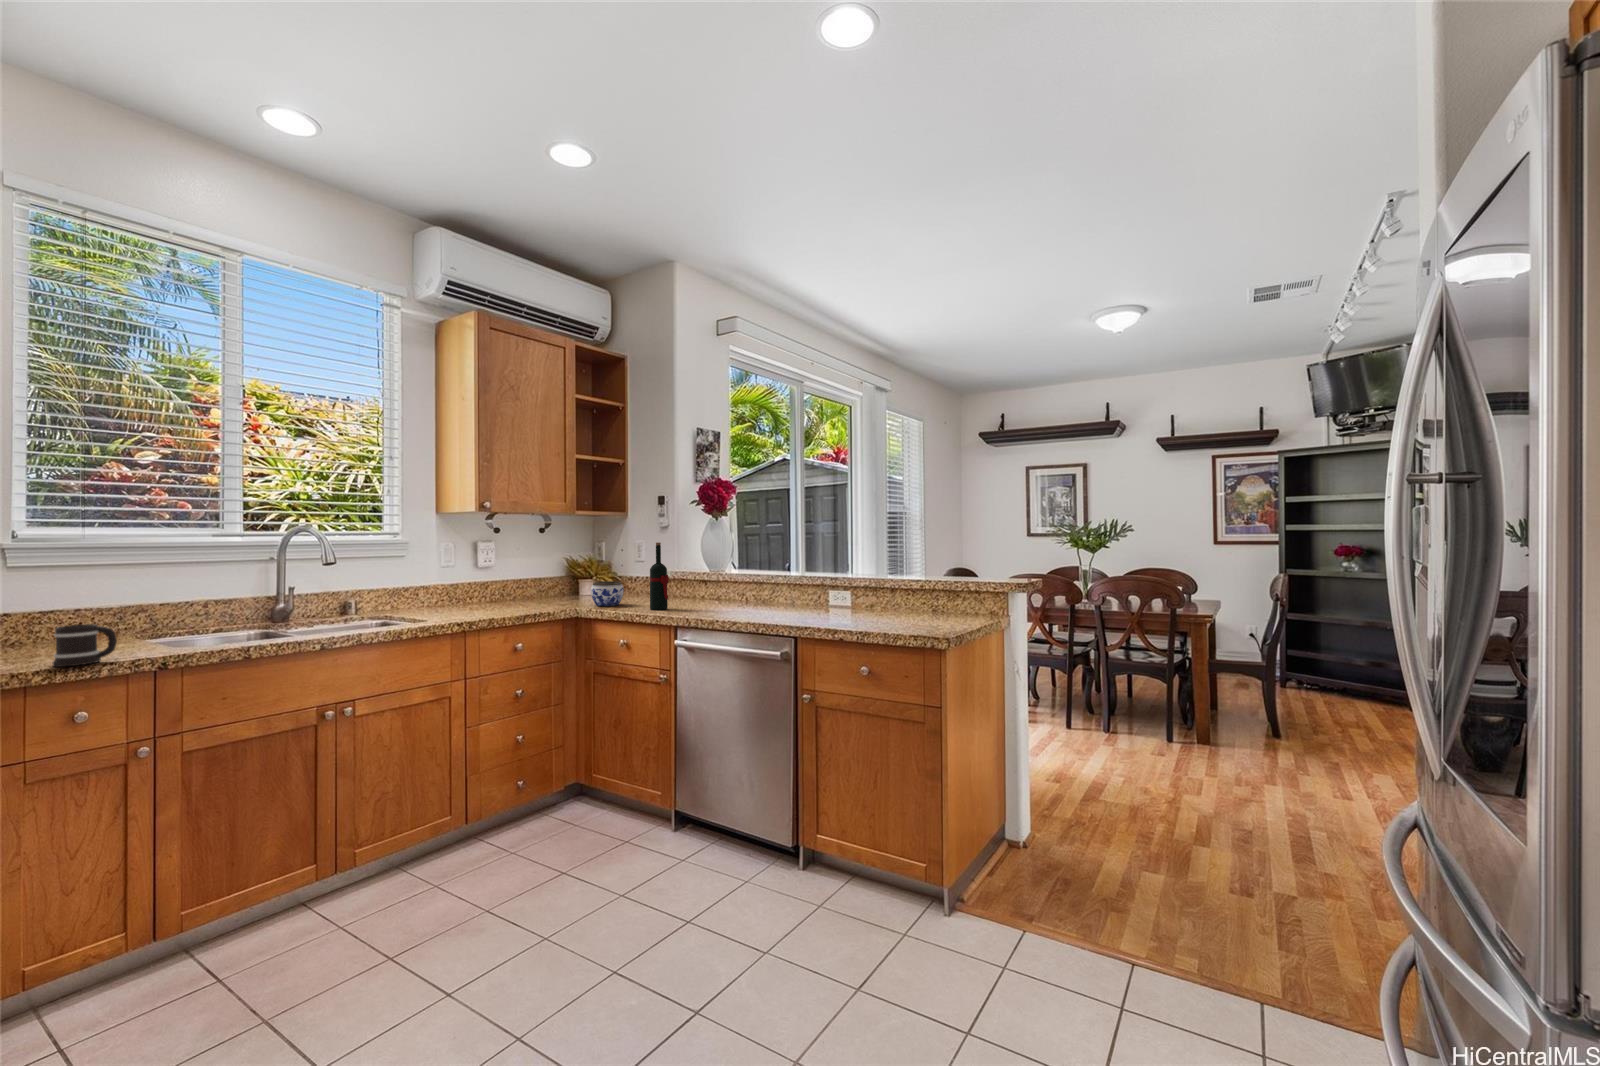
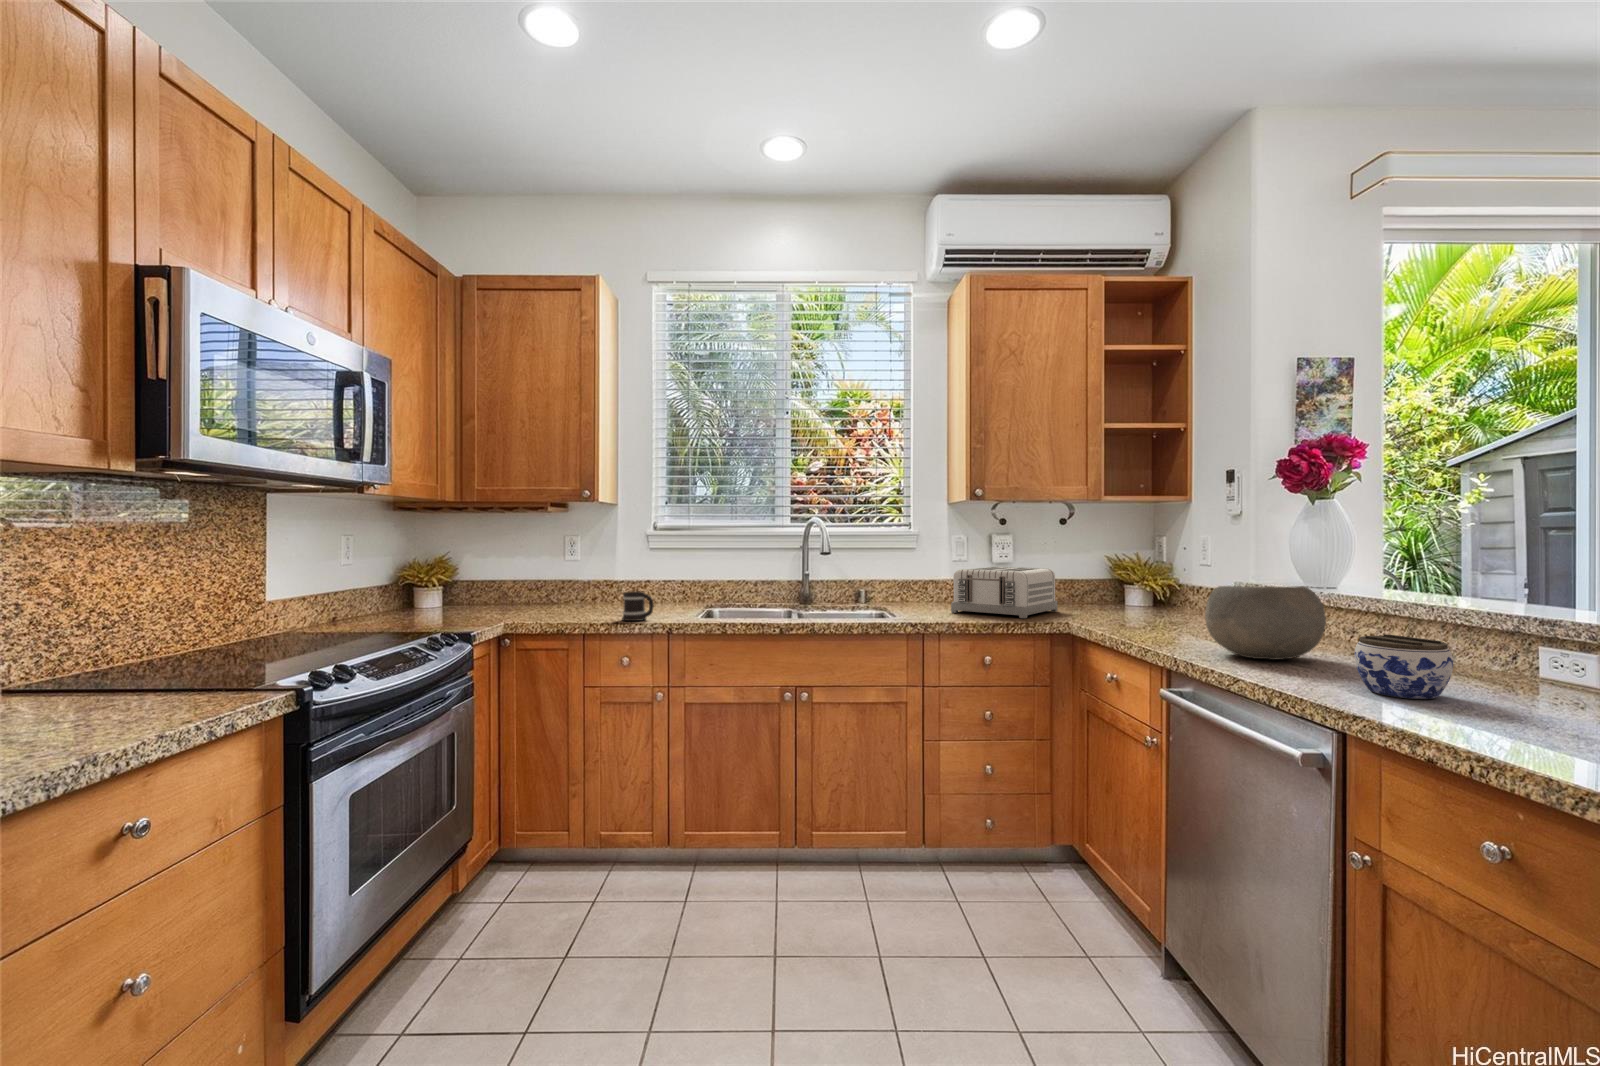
wine bottle: present [650,543,669,610] -> none [1157,539,1186,640]
toaster: none [463,568,544,612] -> present [951,567,1058,618]
bowl: none [694,568,753,613] -> present [1205,586,1326,660]
jar: present [591,581,624,606] -> present [1354,634,1453,699]

